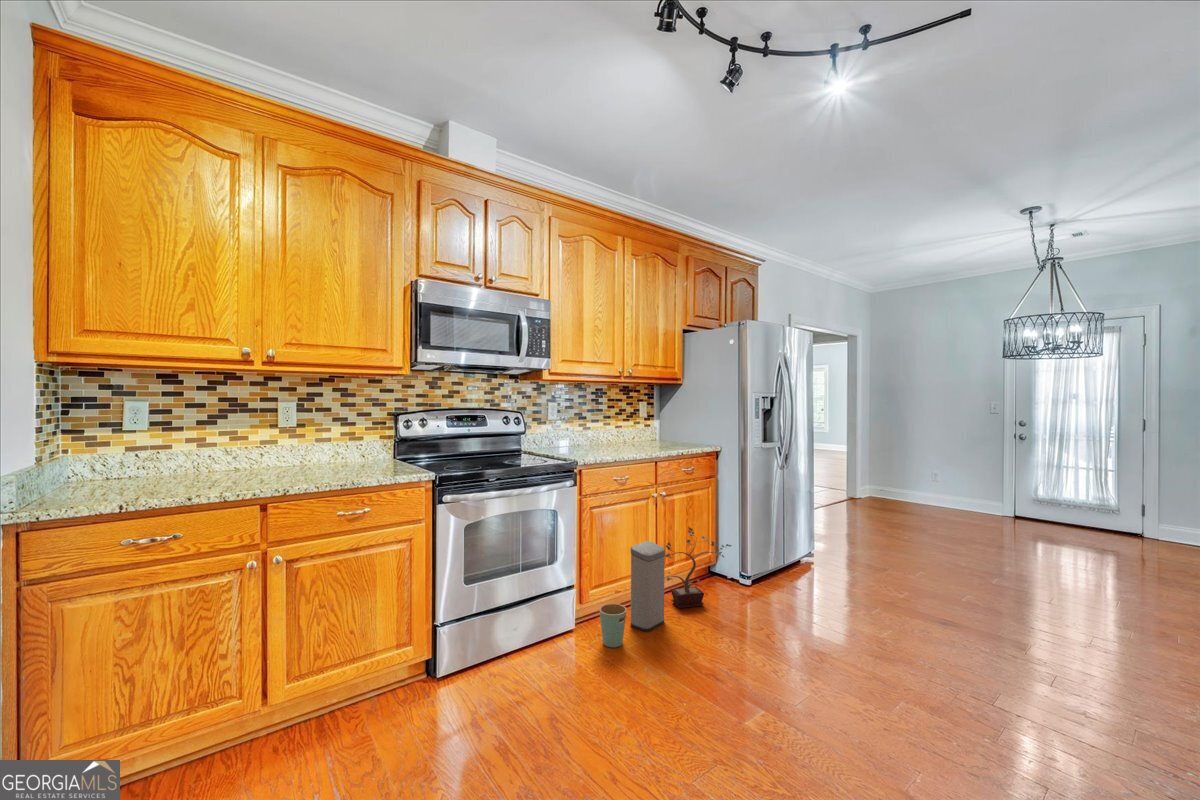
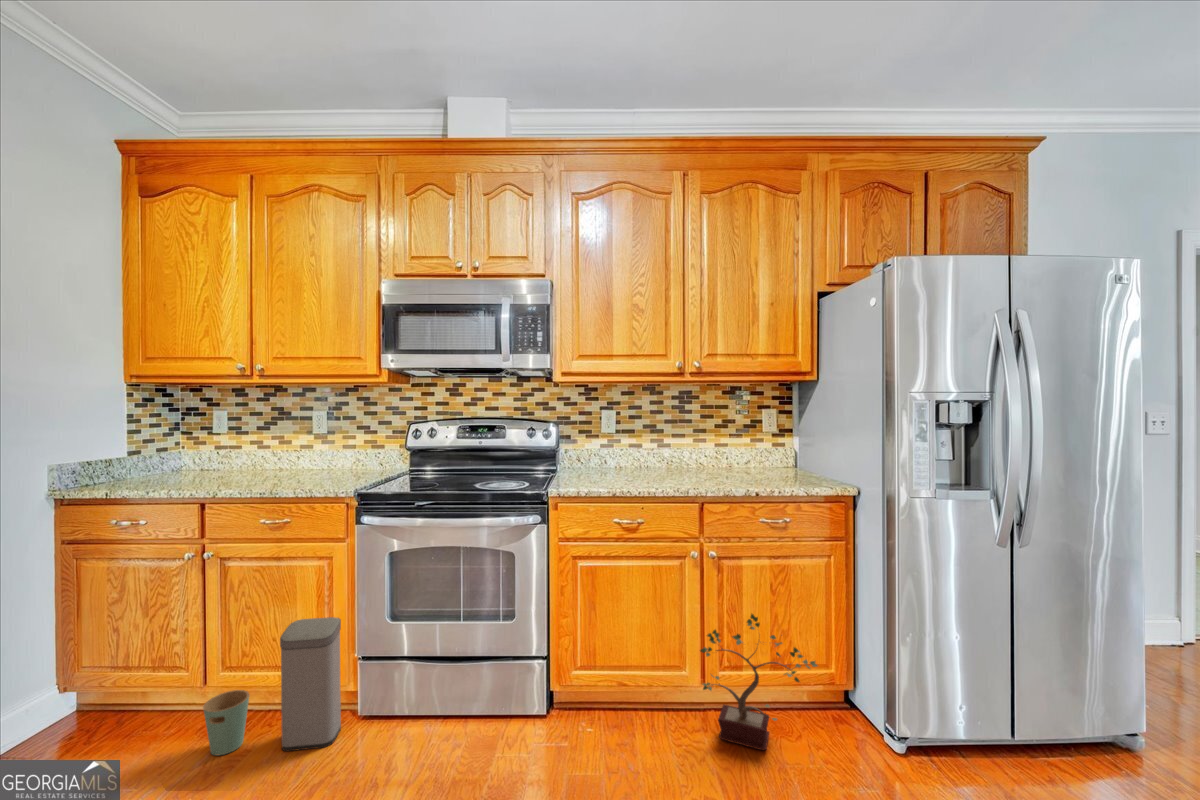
trash can: present [599,541,665,647] -> present [203,617,341,755]

